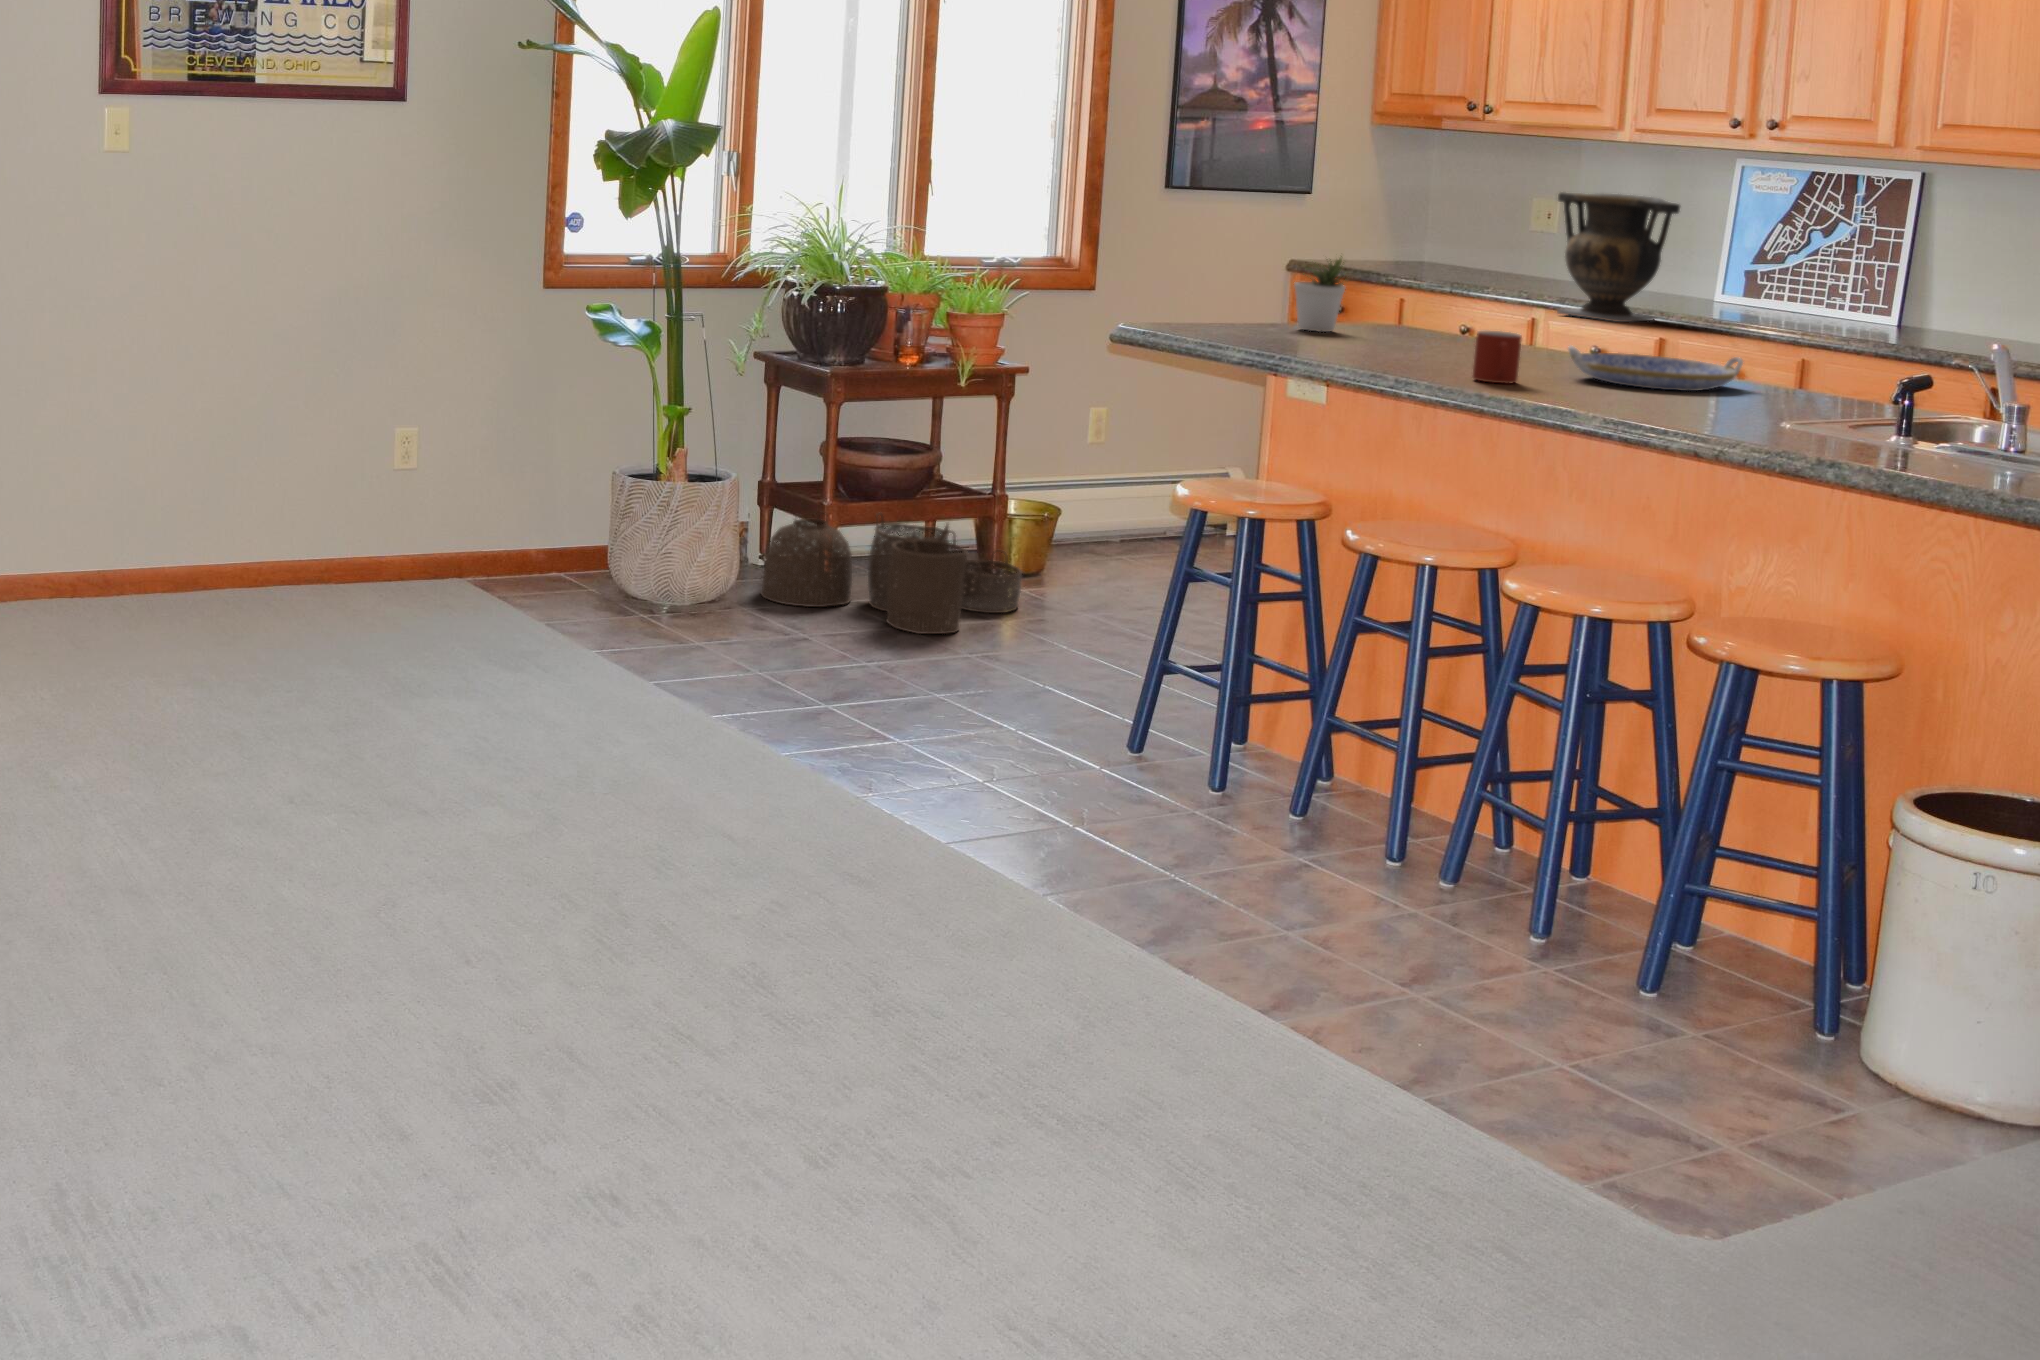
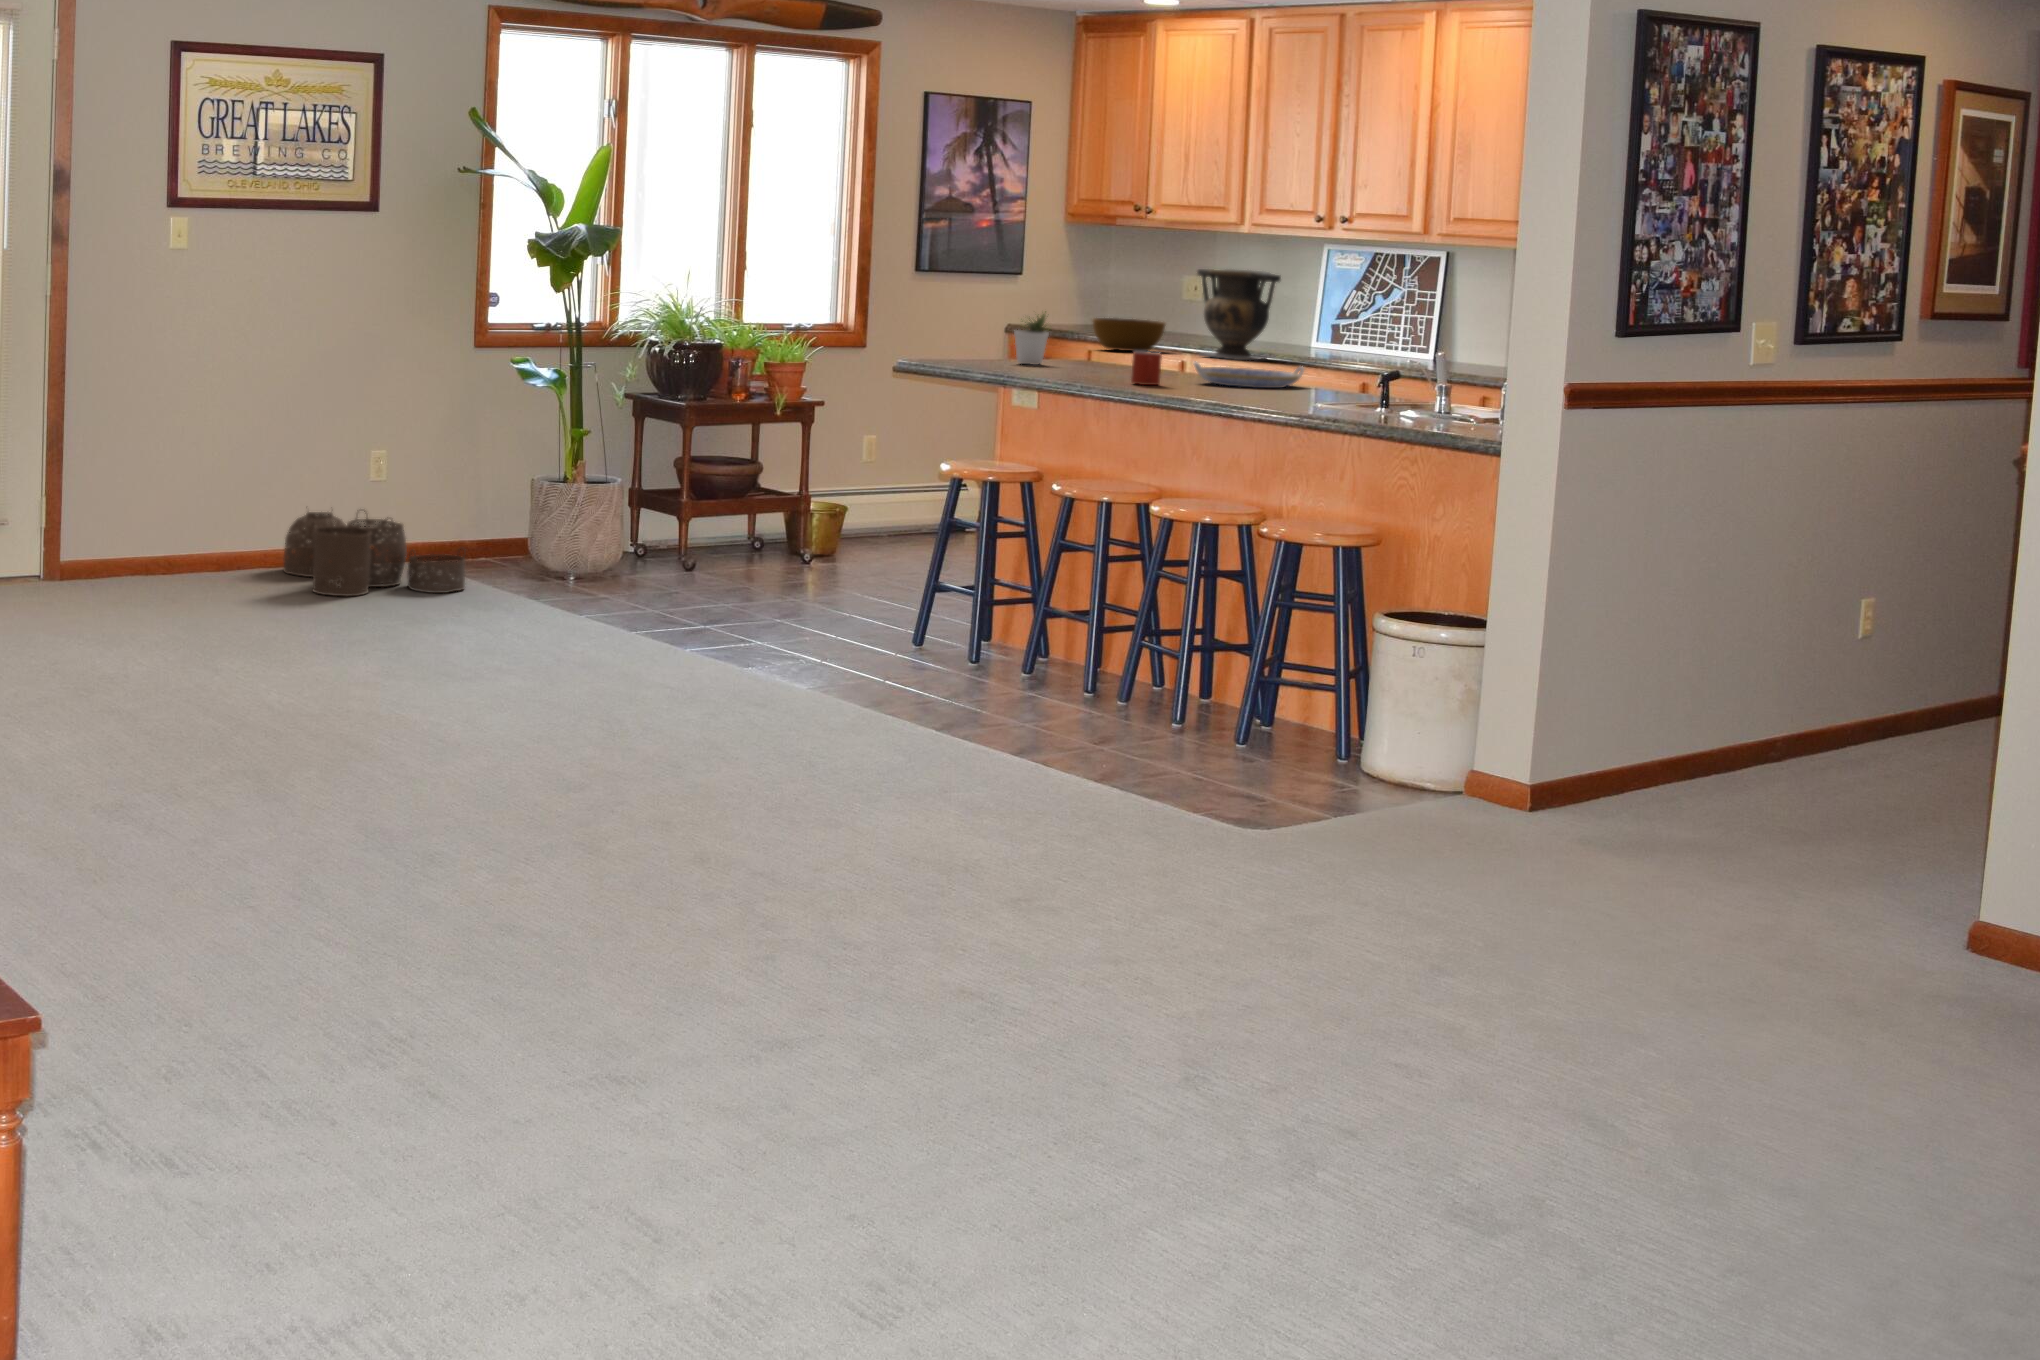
bowl: none [1405,255,1509,303] -> present [1093,318,1165,351]
woven basket: present [761,513,1022,634] -> present [284,511,466,596]

